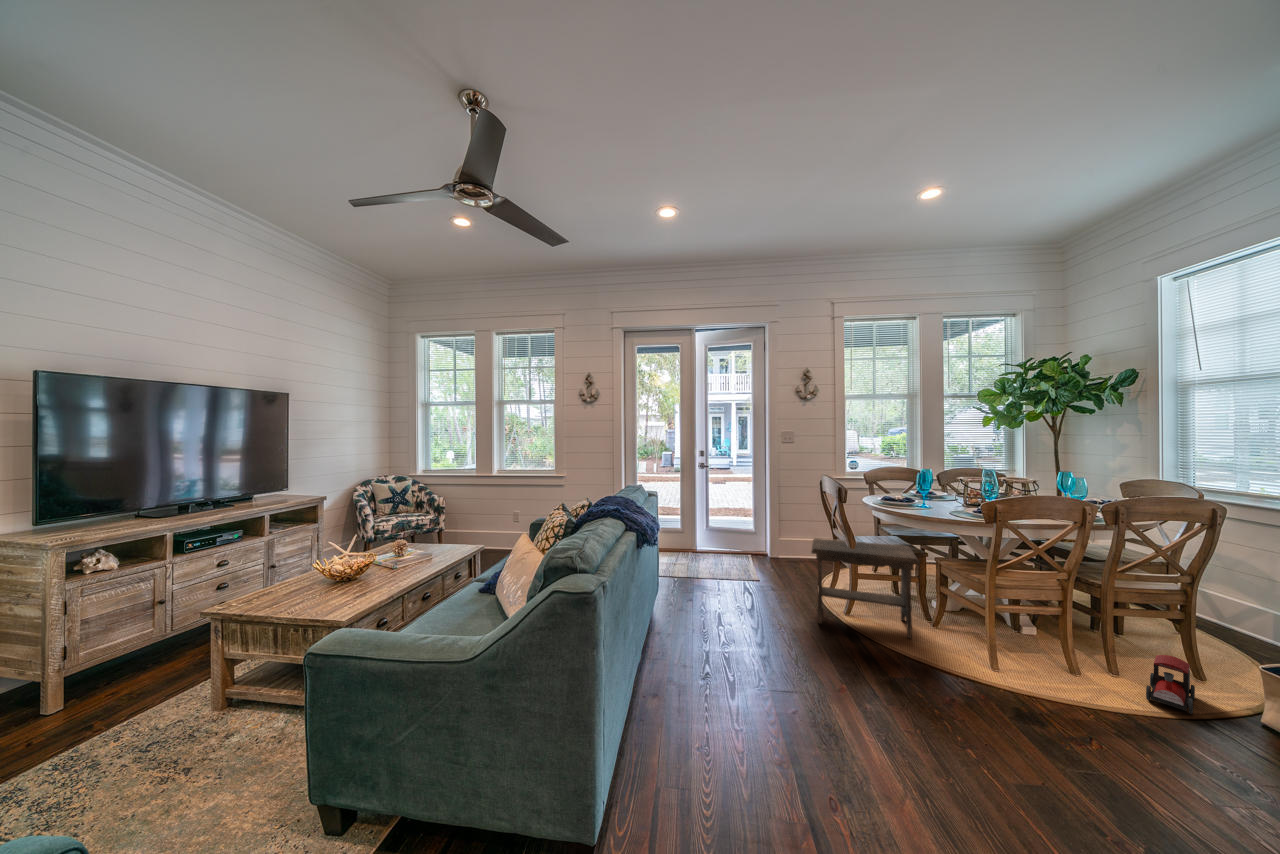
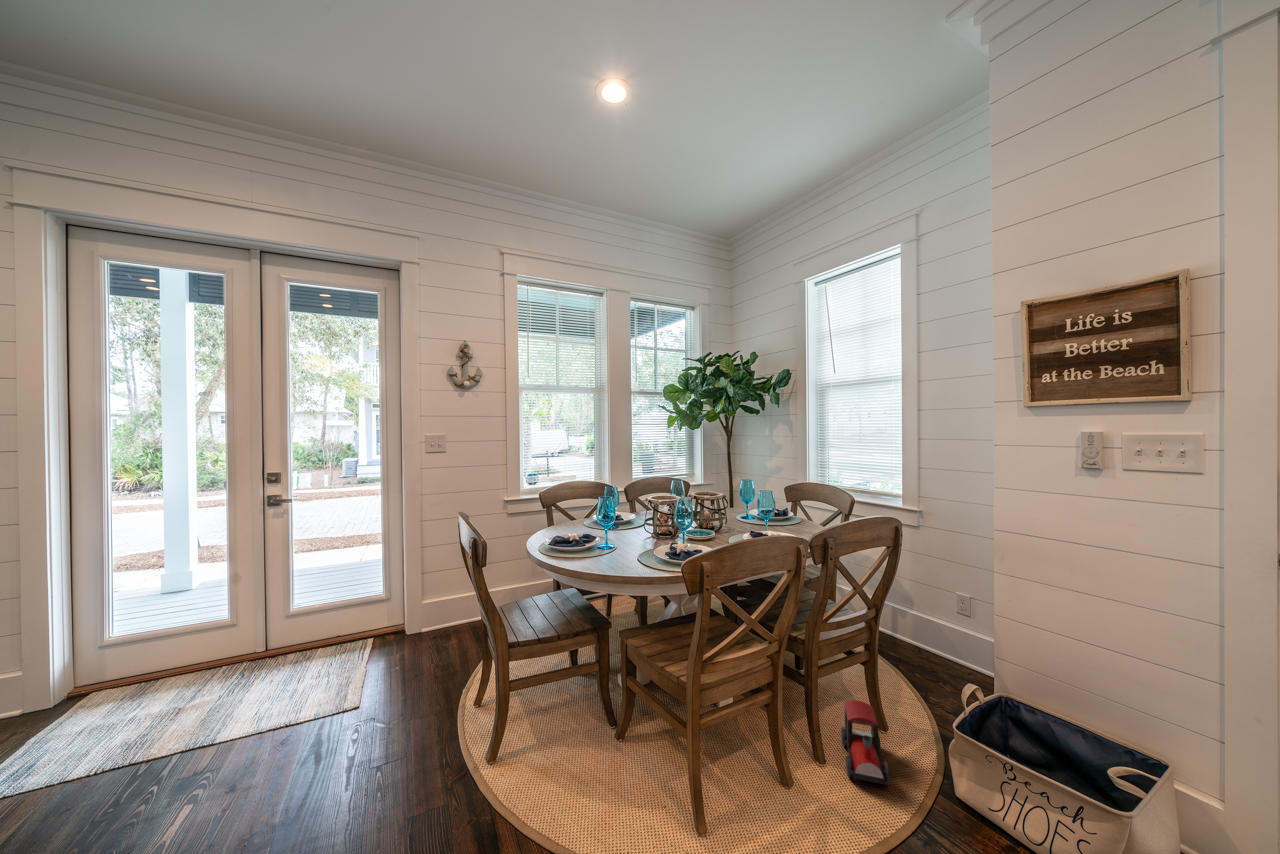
footstool: present [812,538,920,638] -> none [422,607,598,792]

